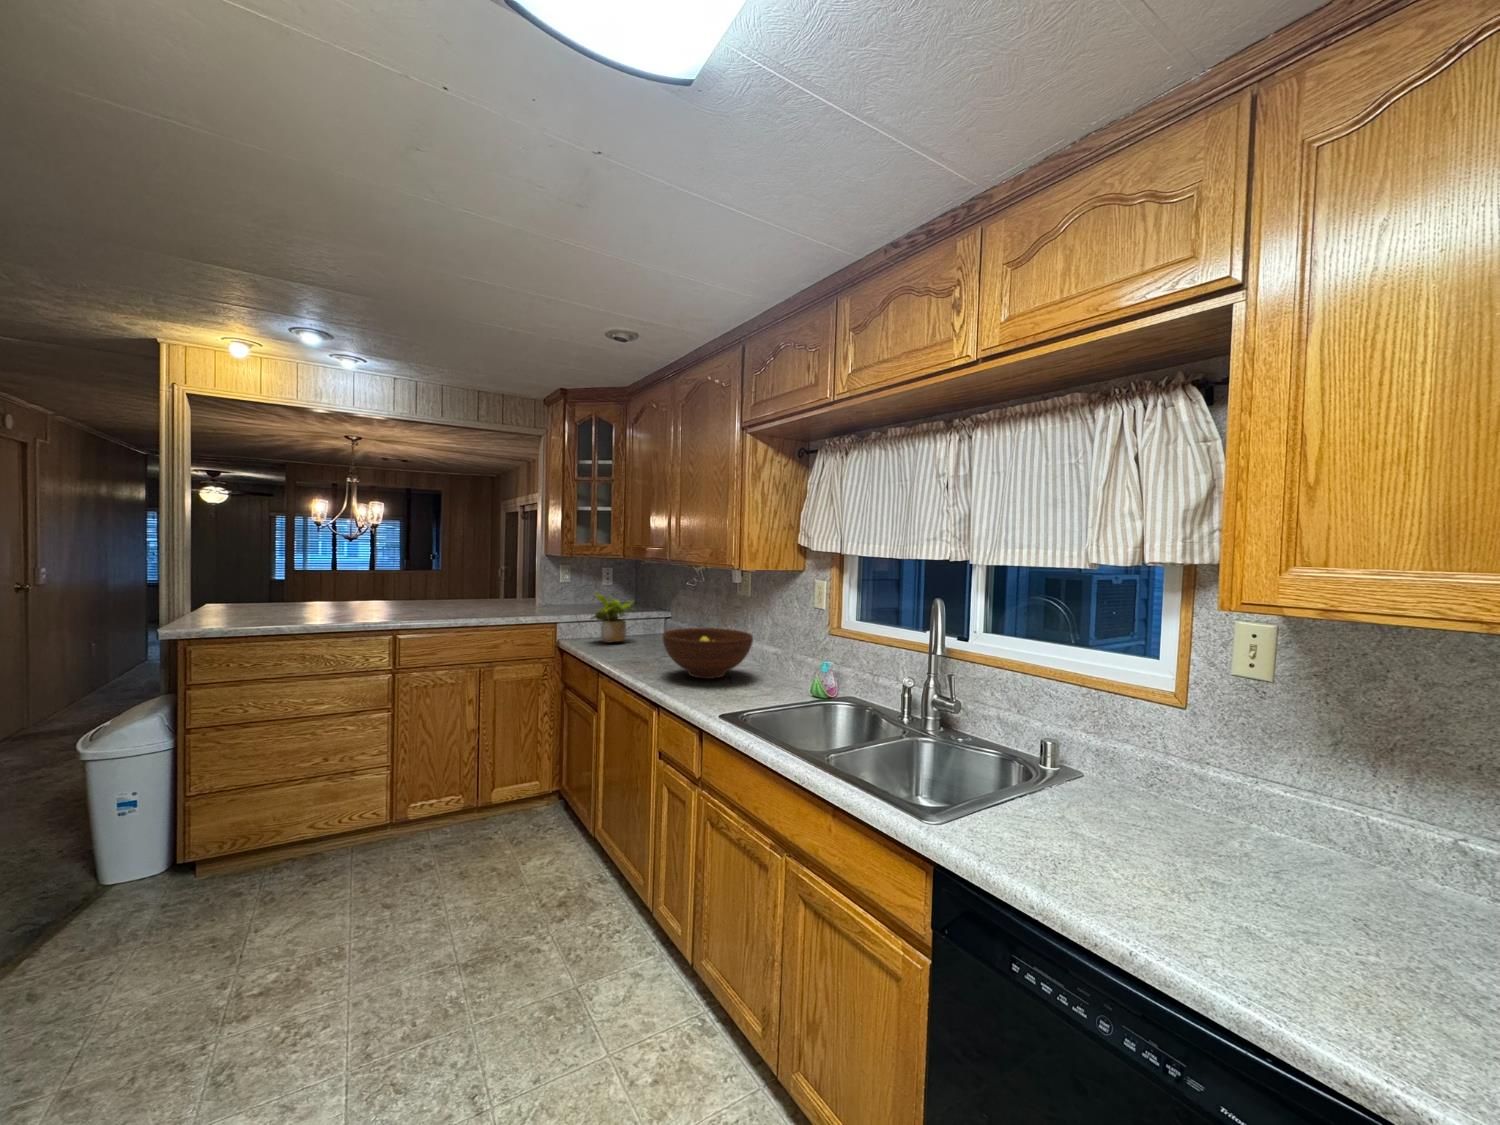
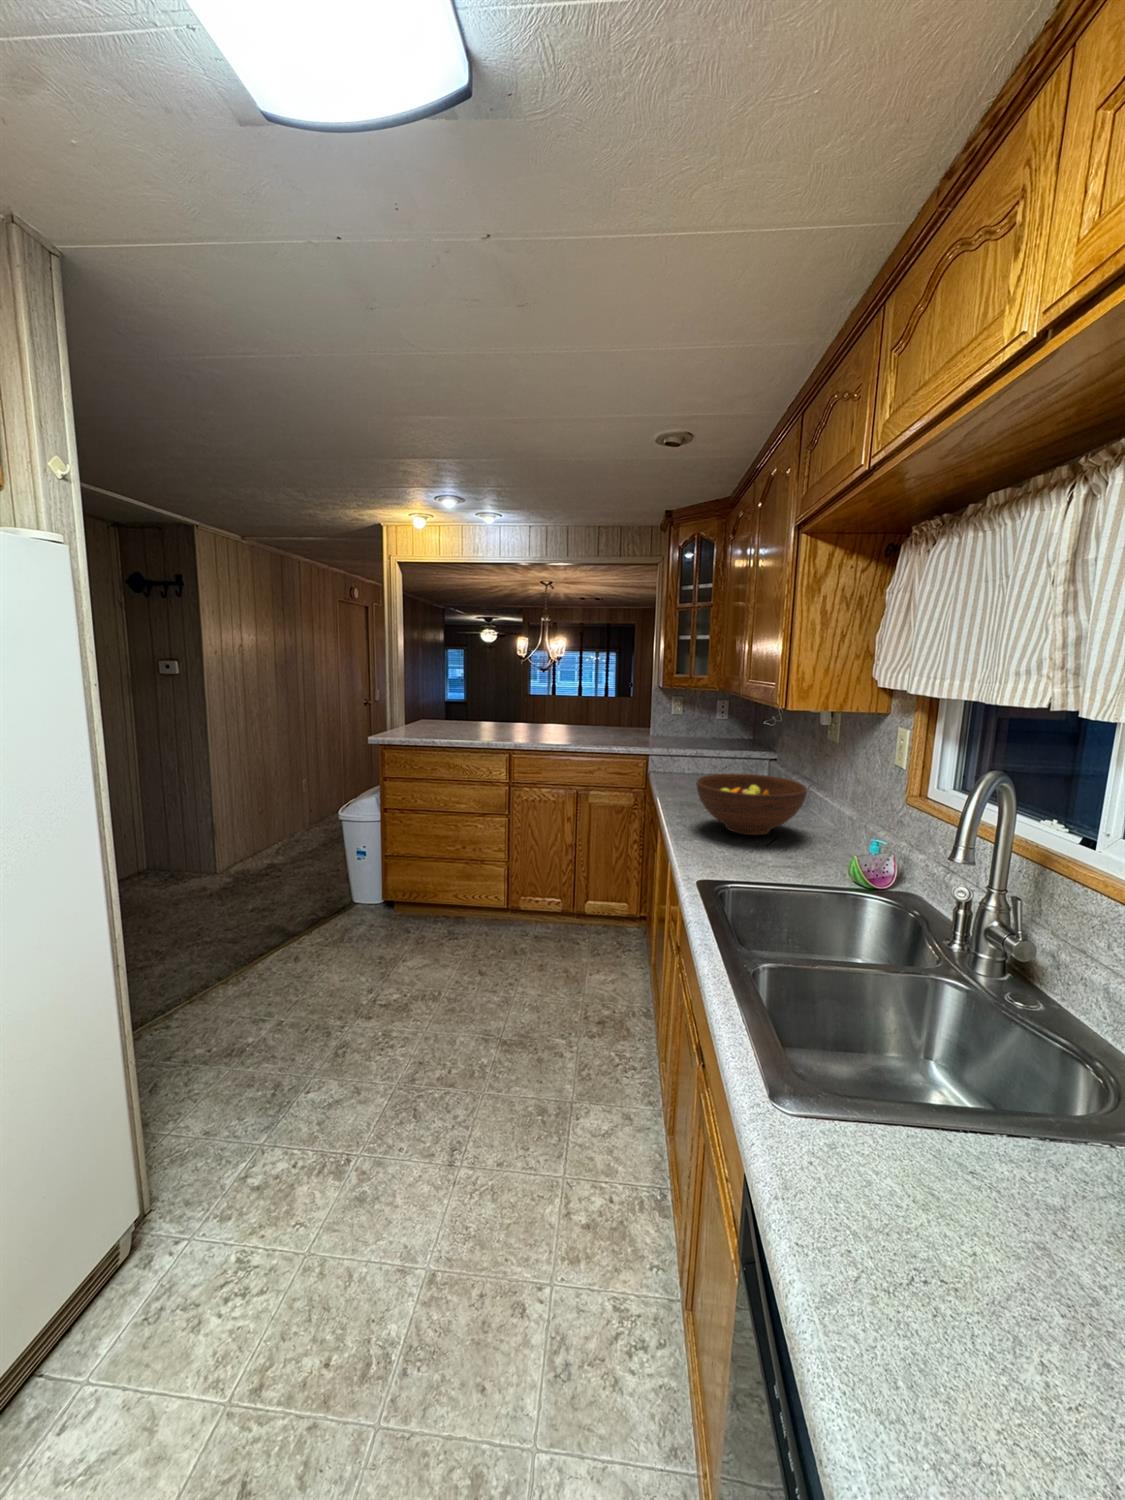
potted plant: present [591,594,635,643] -> none [677,727,726,779]

